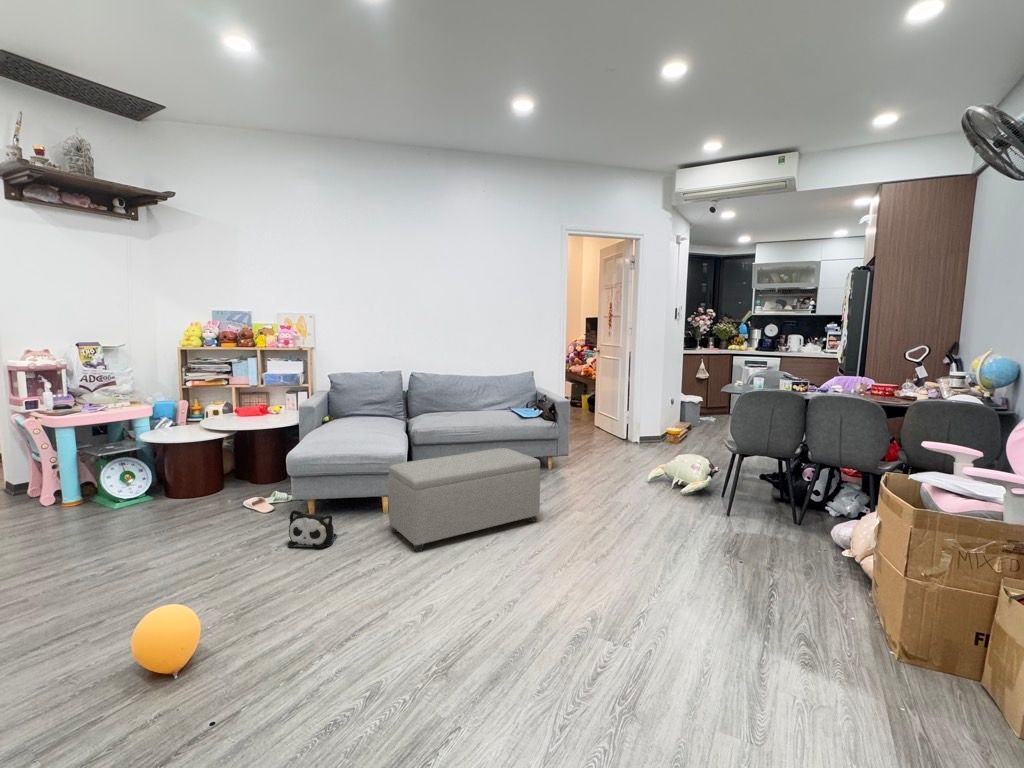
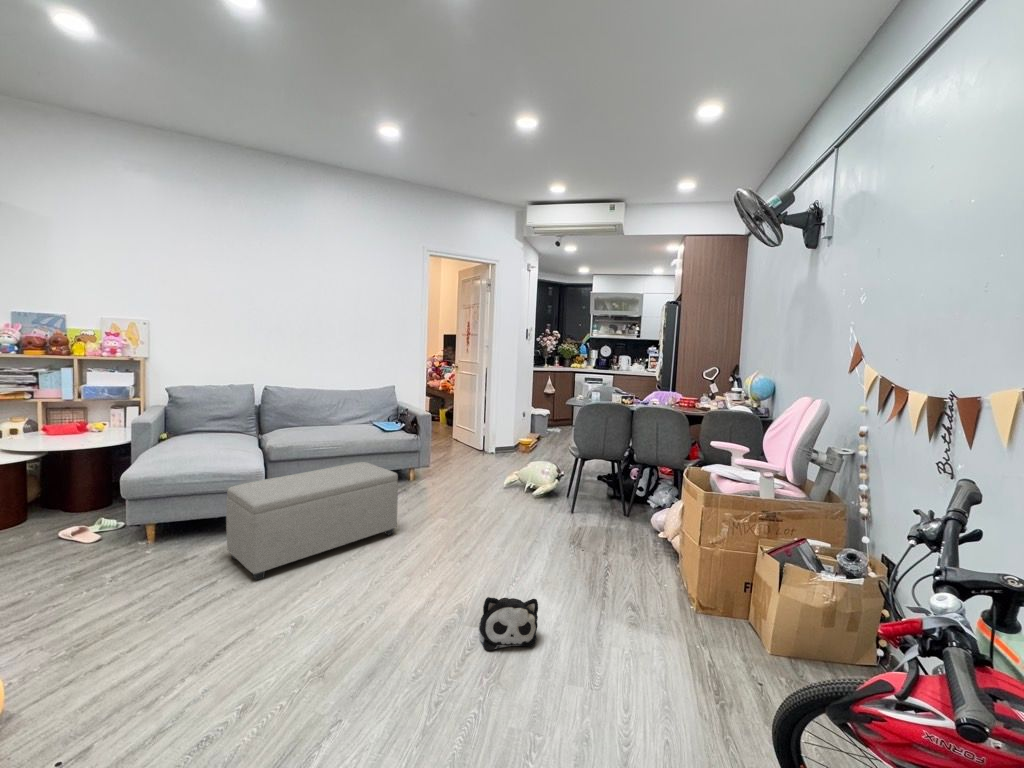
plush toy: present [288,510,337,548] -> present [479,597,538,650]

